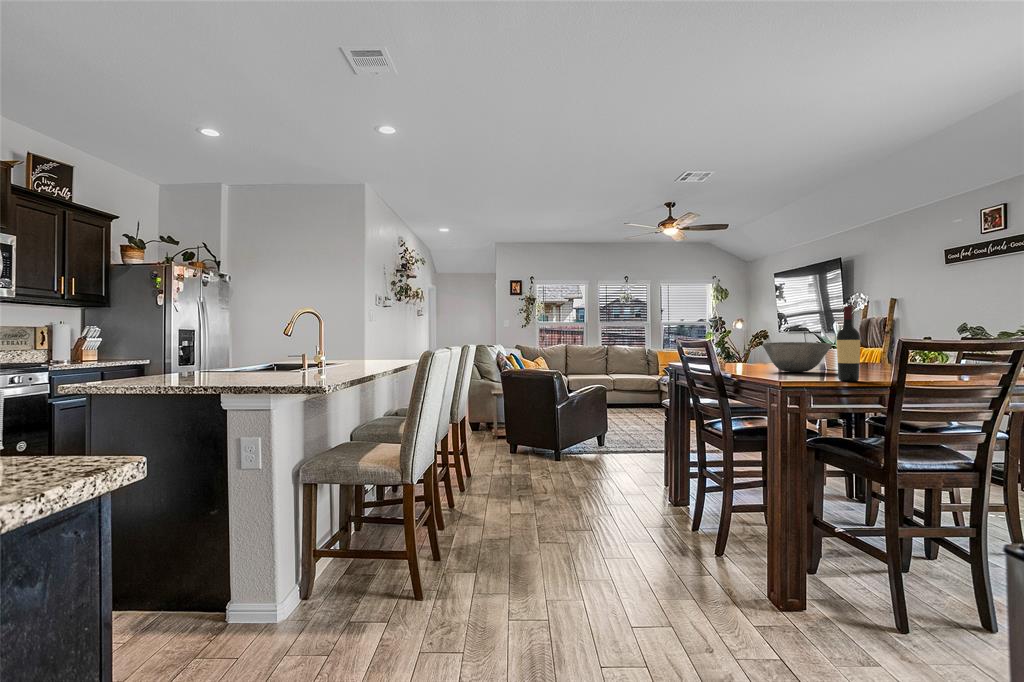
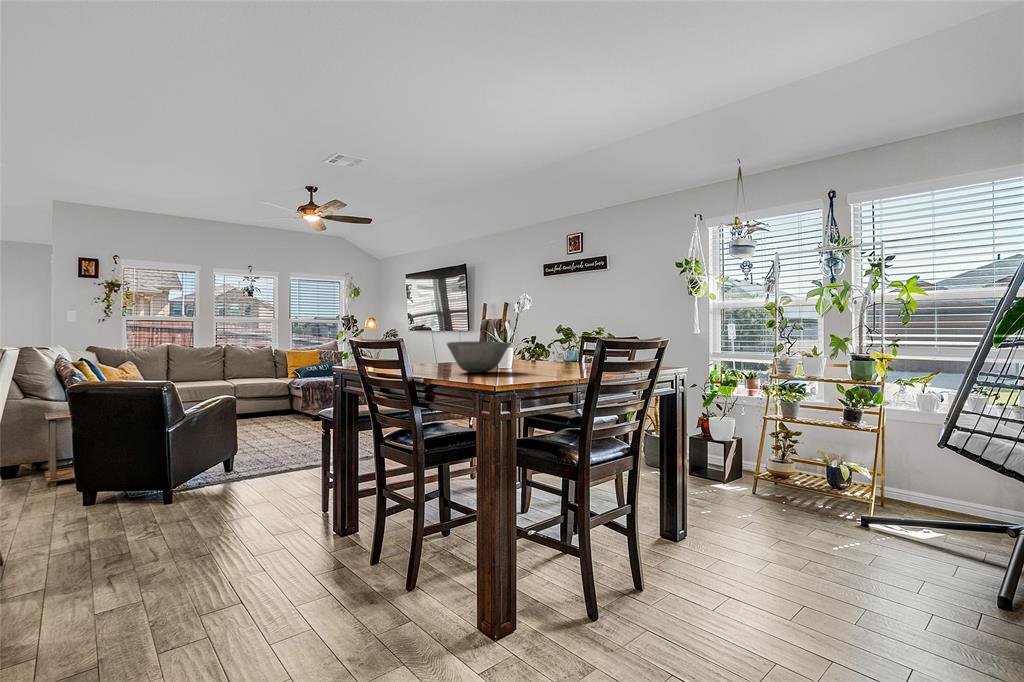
wine bottle: present [837,306,860,381] -> none [533,305,553,381]

